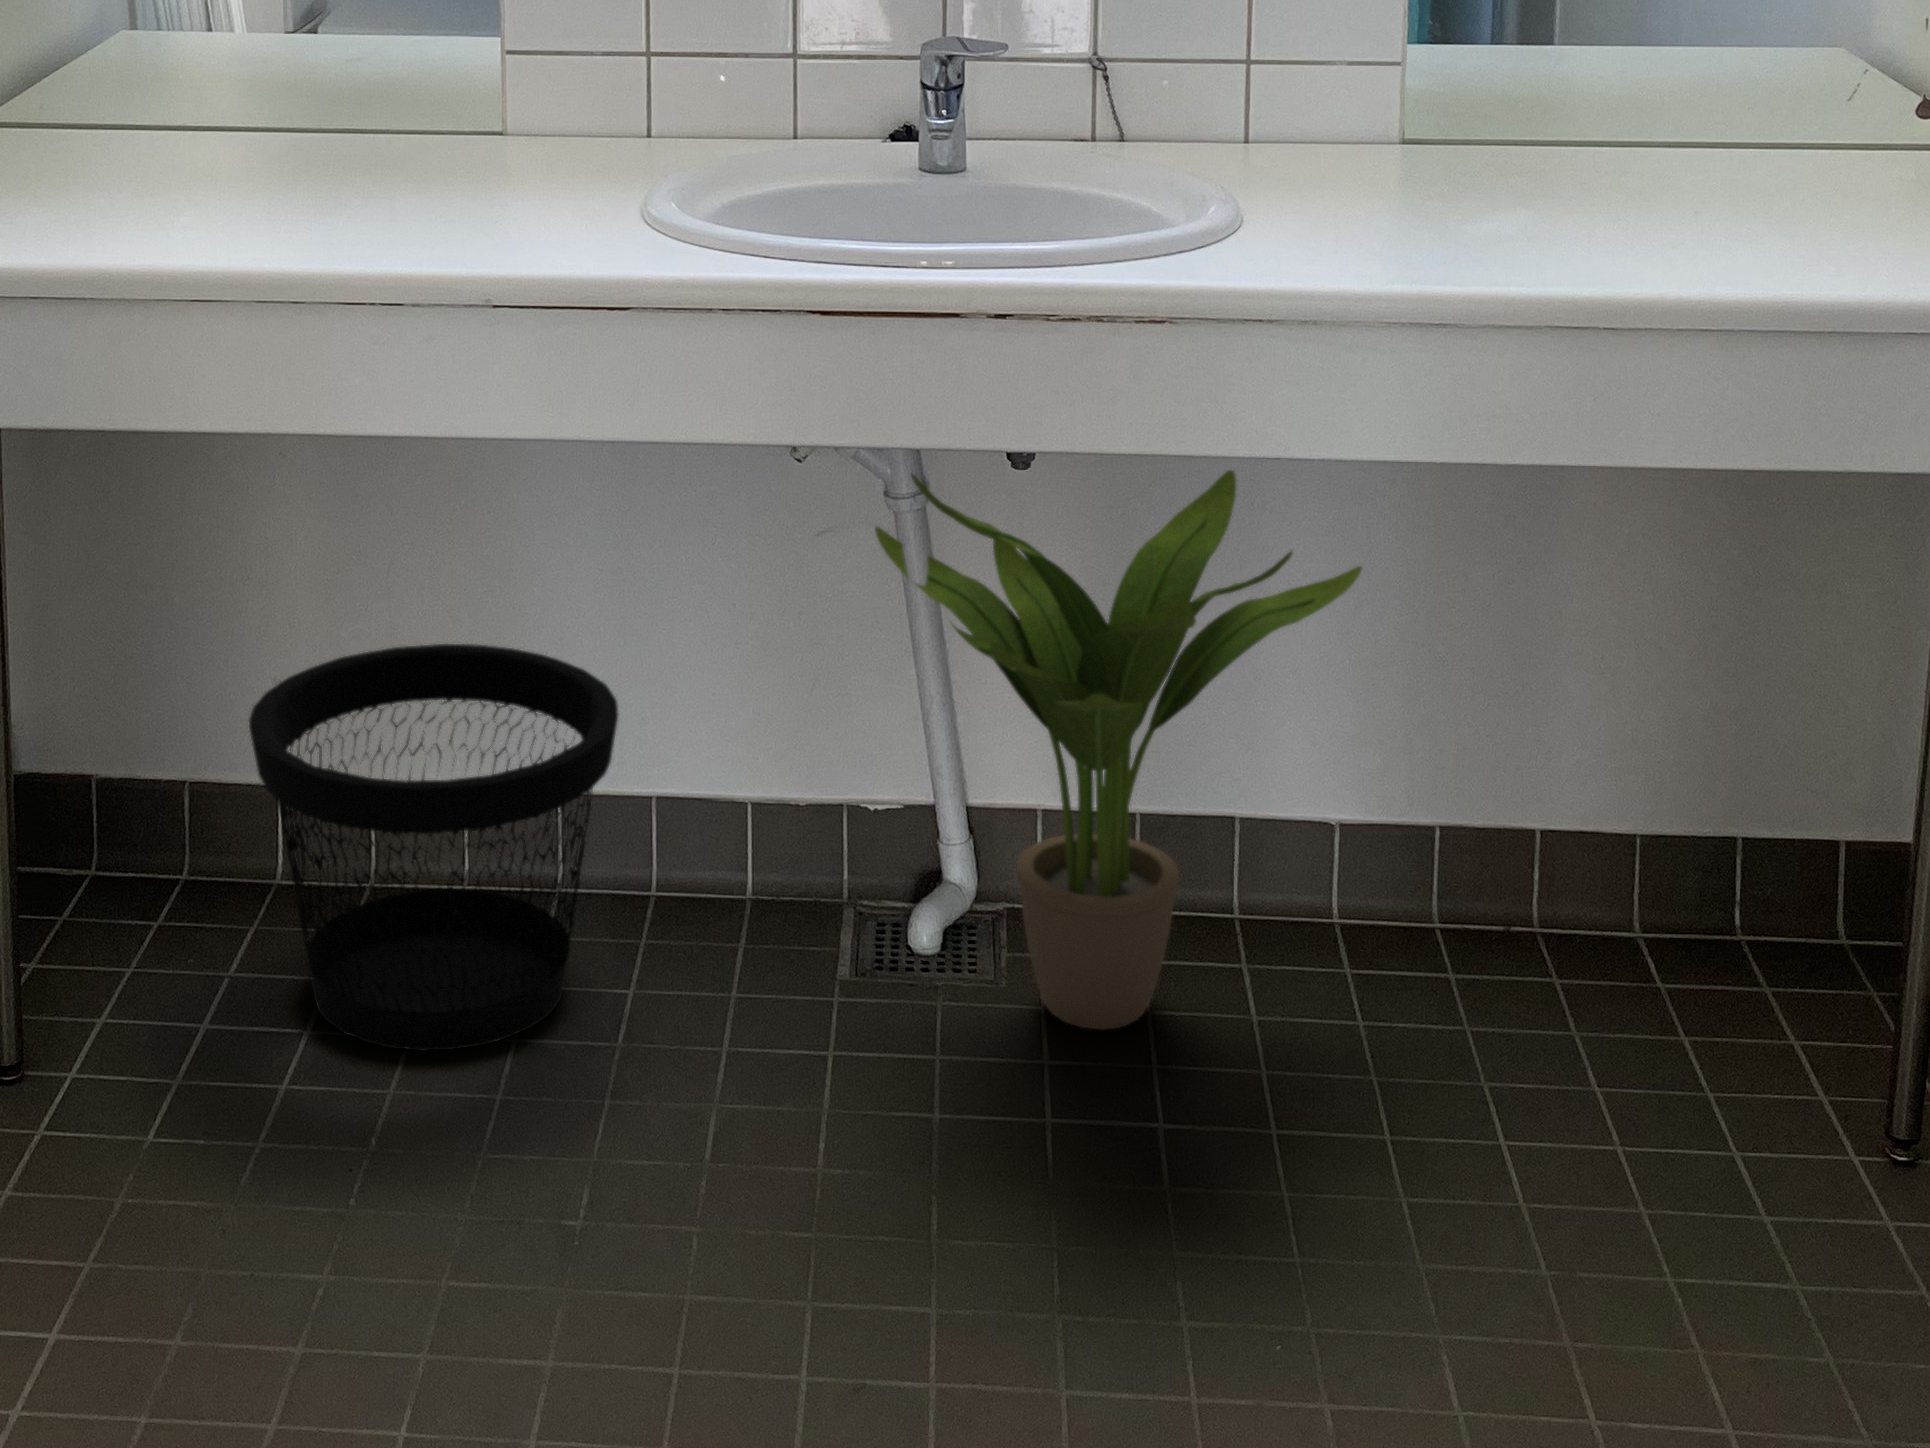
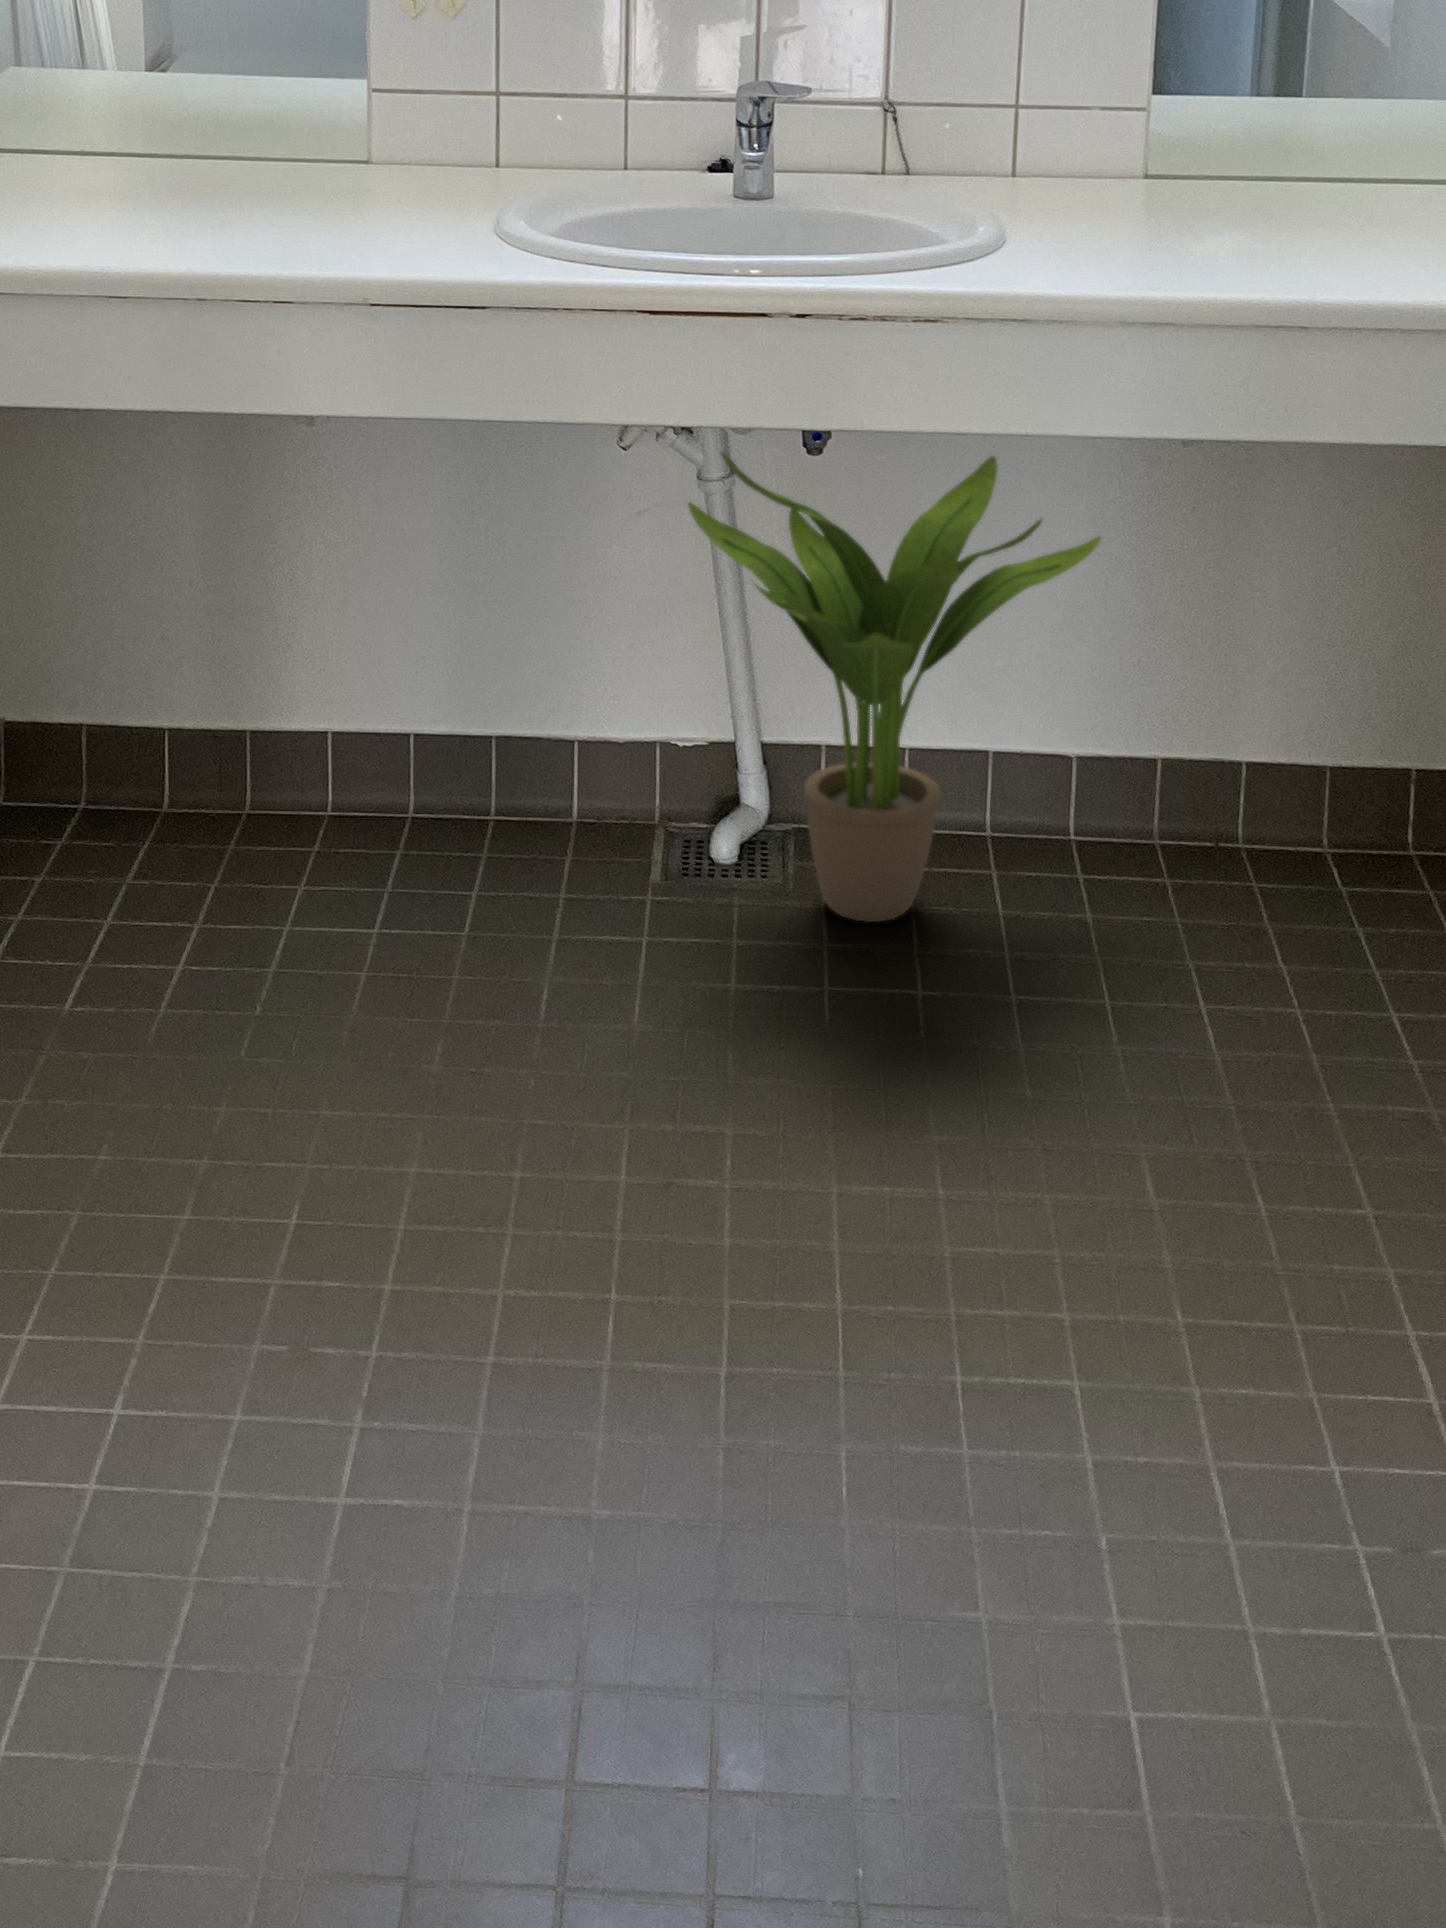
wastebasket: present [249,644,619,1050] -> none [146,604,466,940]

